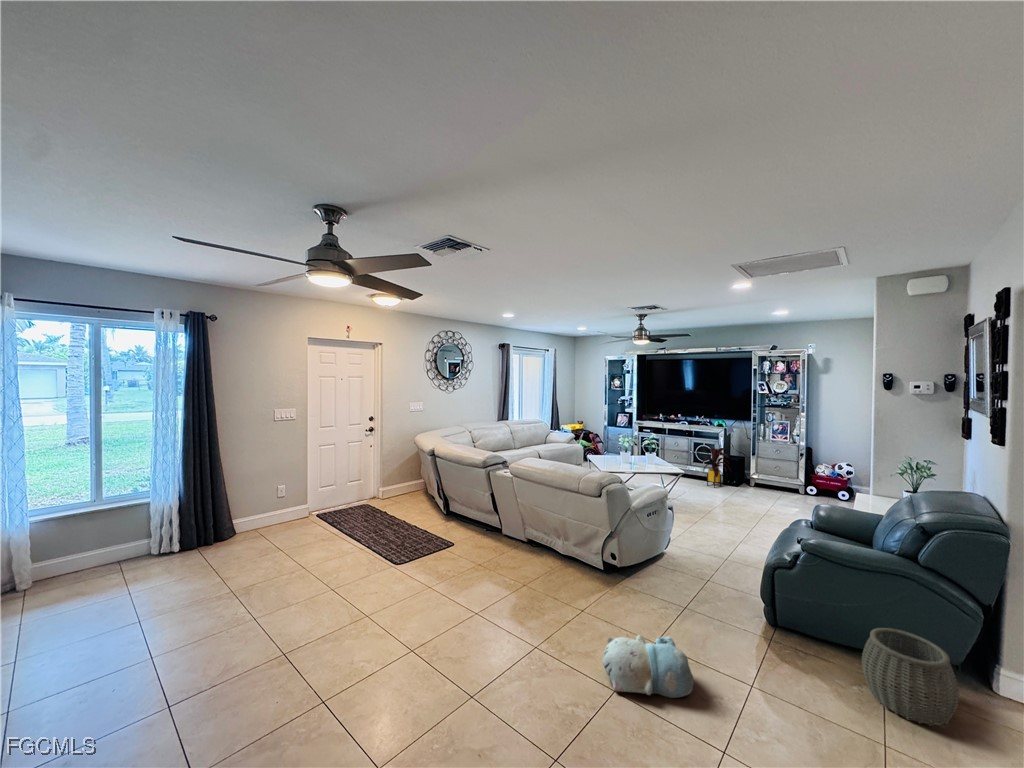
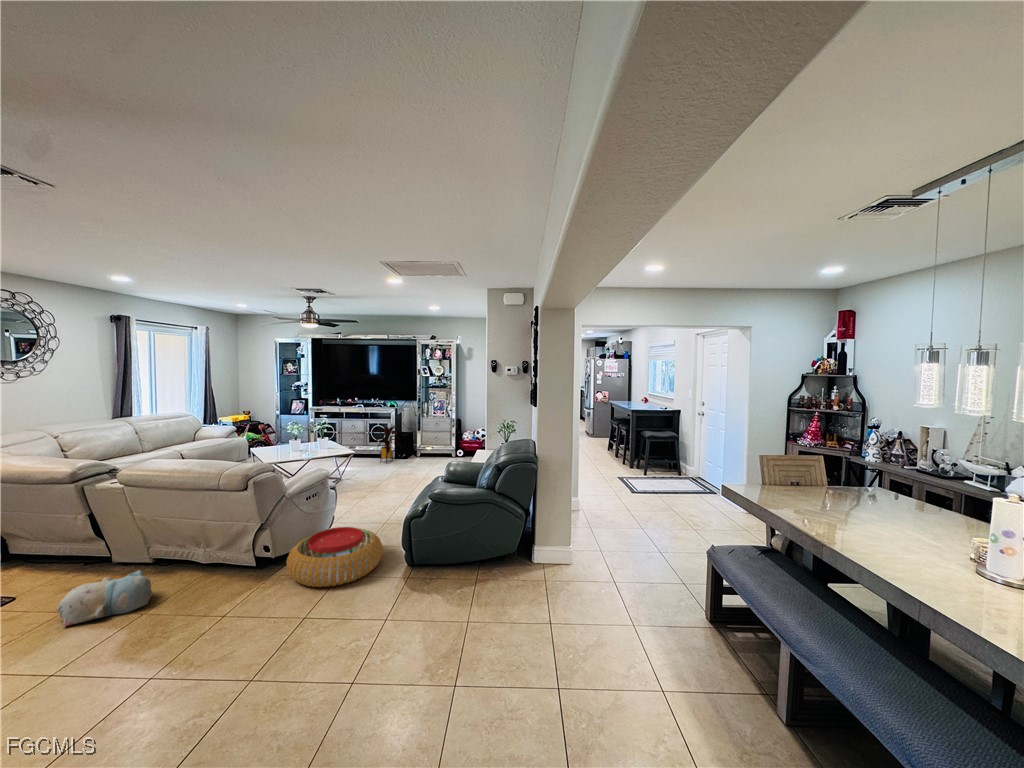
pouf: none [632,552,734,620] -> present [287,527,383,587]
woven basket: present [862,628,959,726] -> none [461,540,509,598]
plush toy: present [602,635,694,698] -> present [57,570,152,626]

